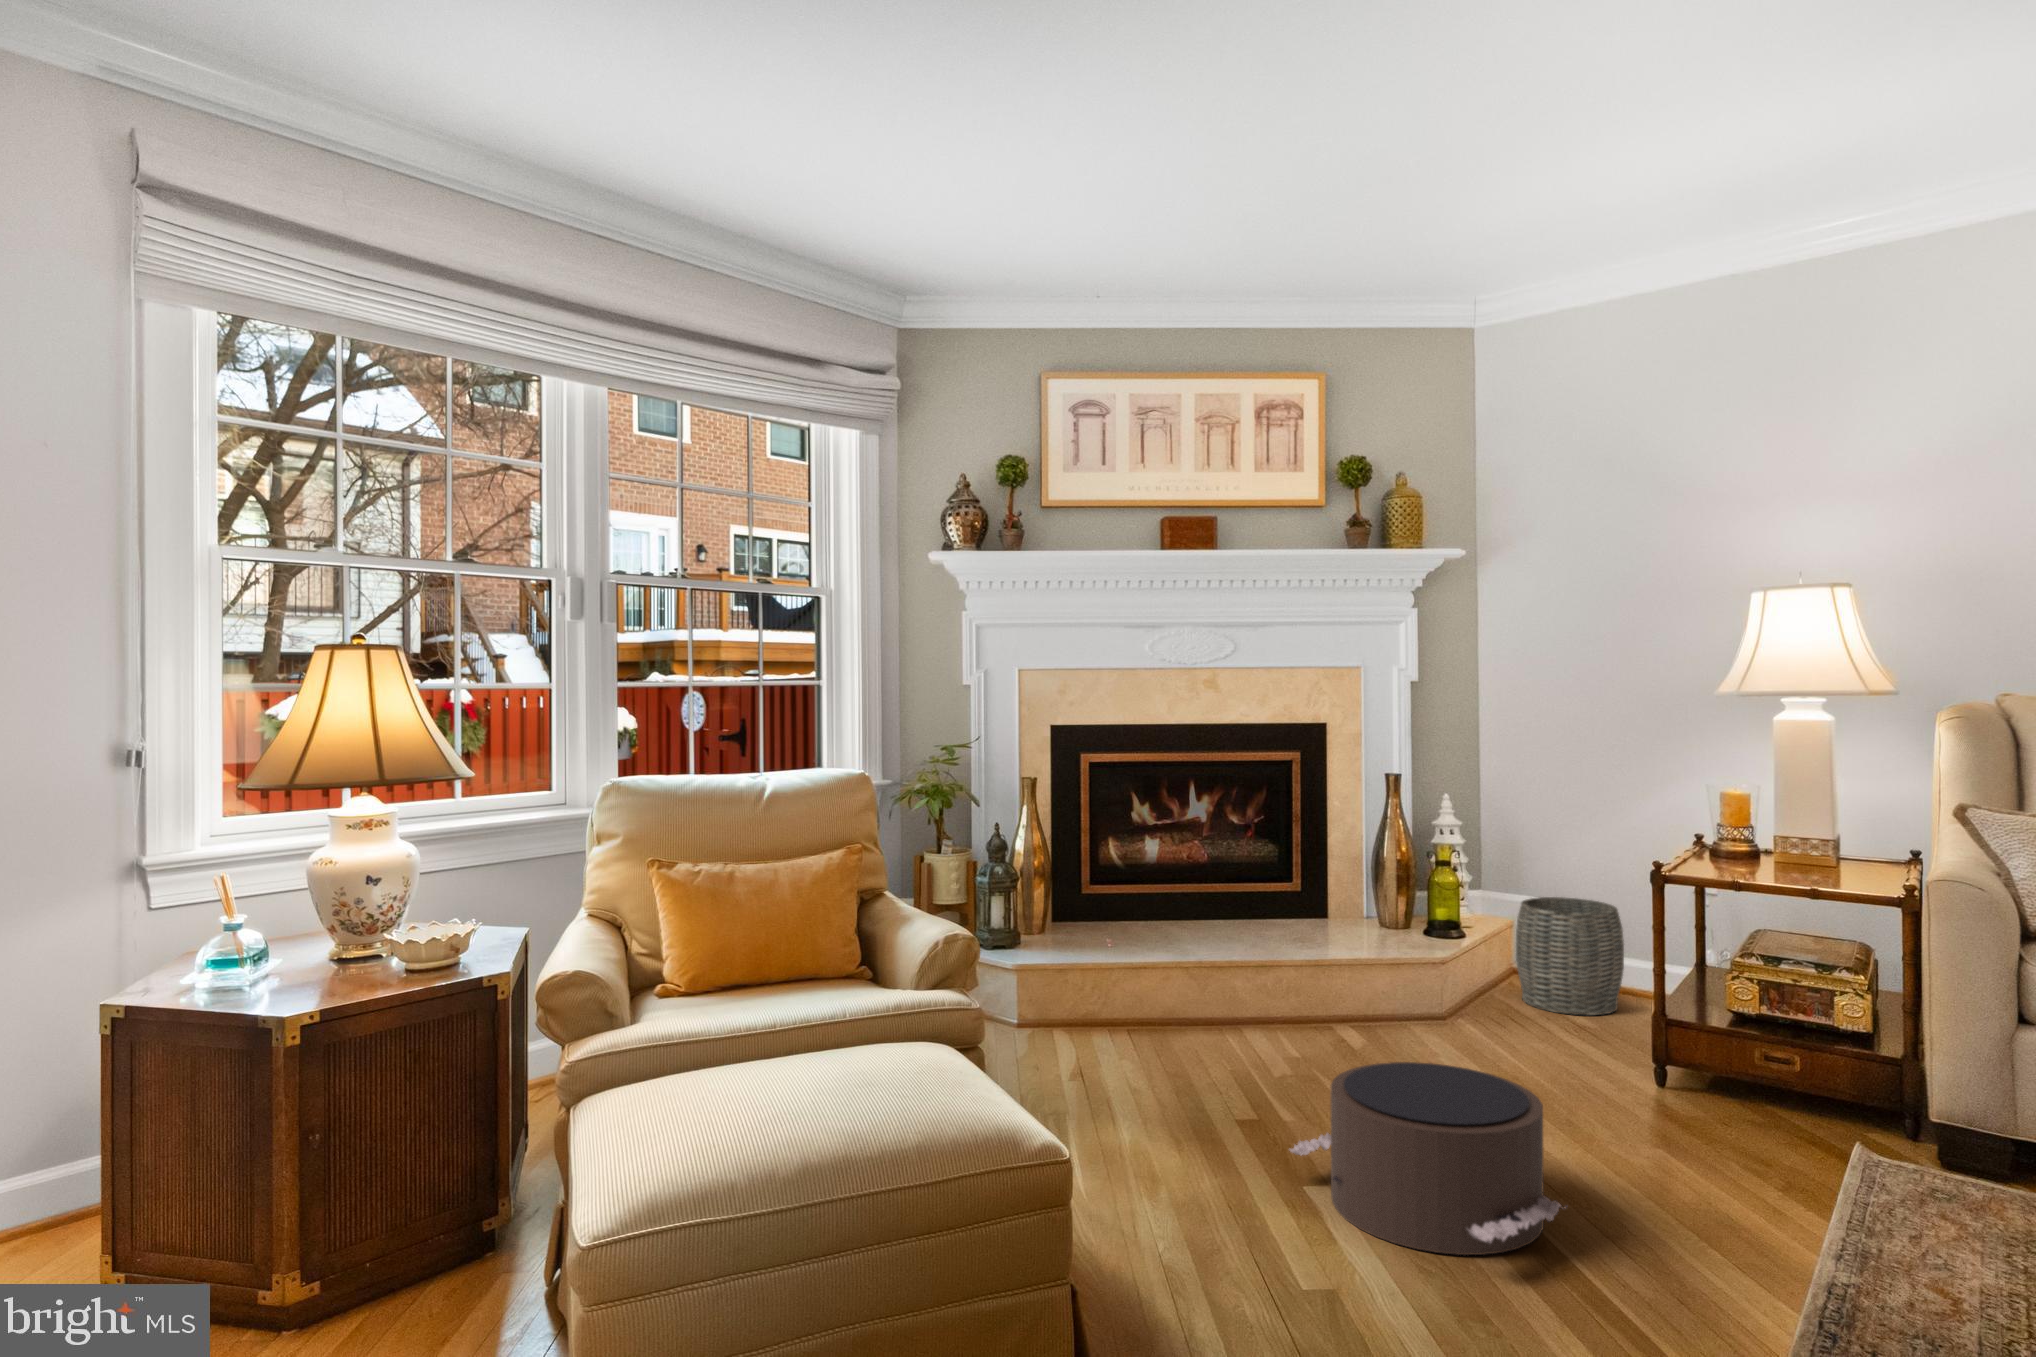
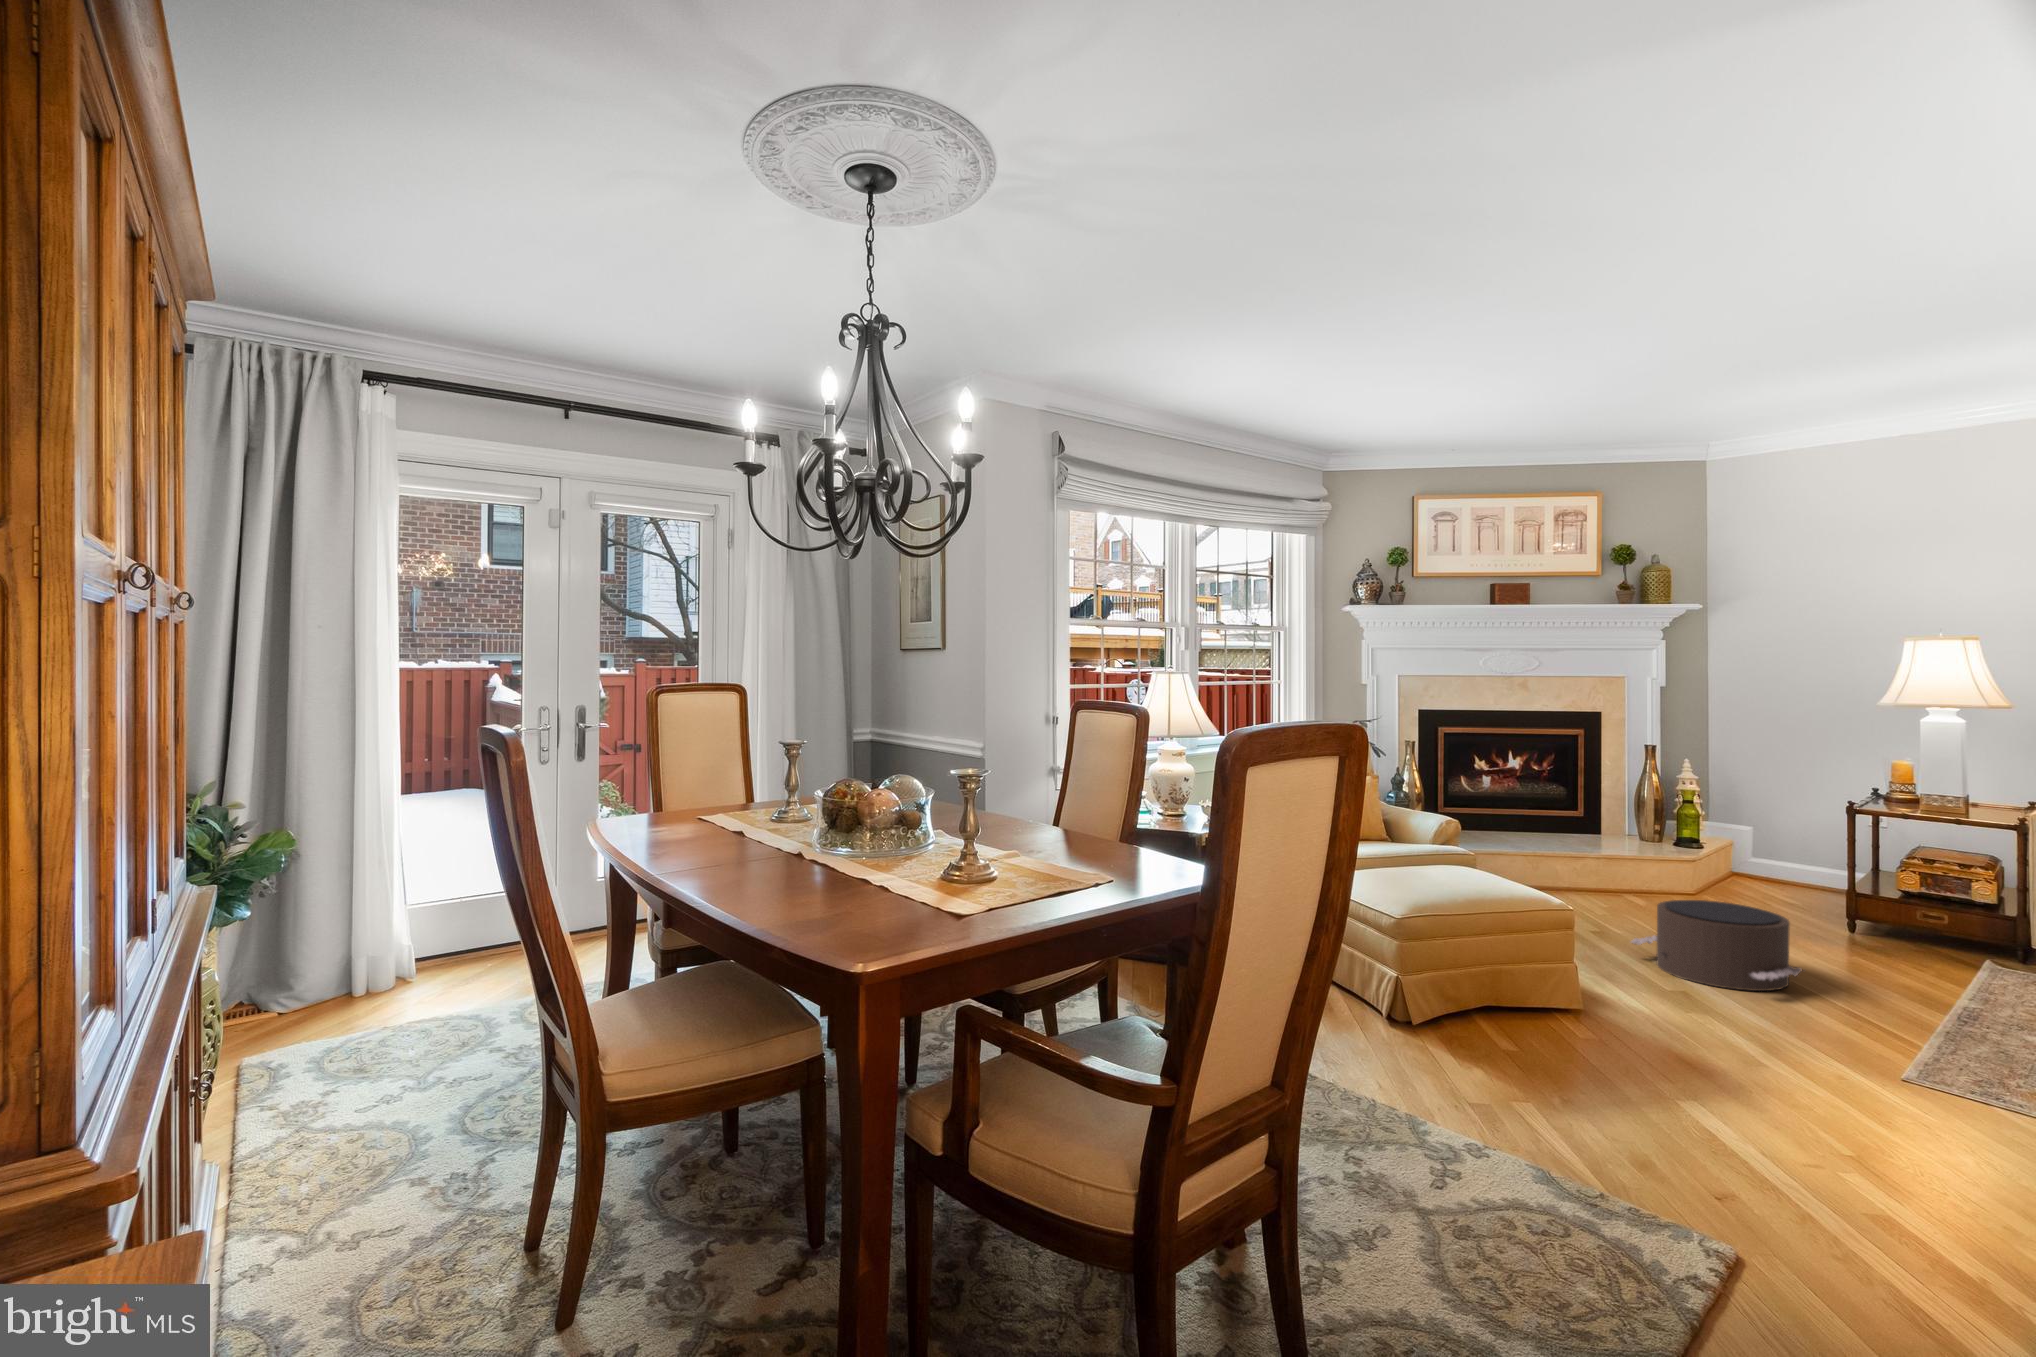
woven basket: present [1516,897,1624,1015] -> none [1738,826,1817,899]

